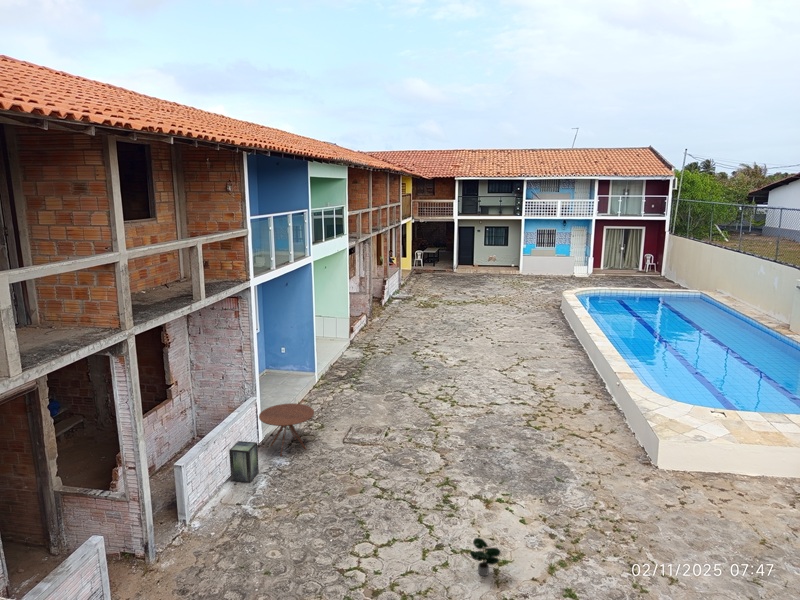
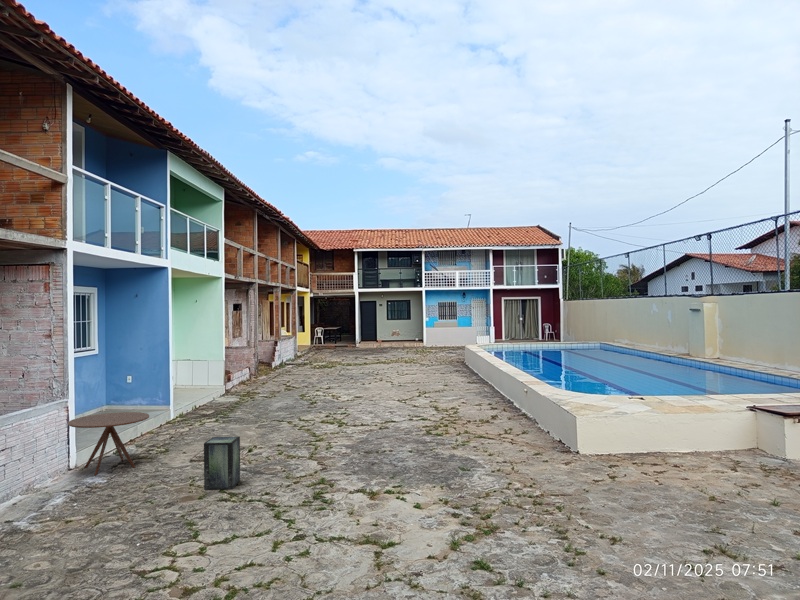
storage box: present [229,441,259,483] -> present [204,437,240,490]
potted plant: present [470,538,500,576] -> none [339,507,382,560]

